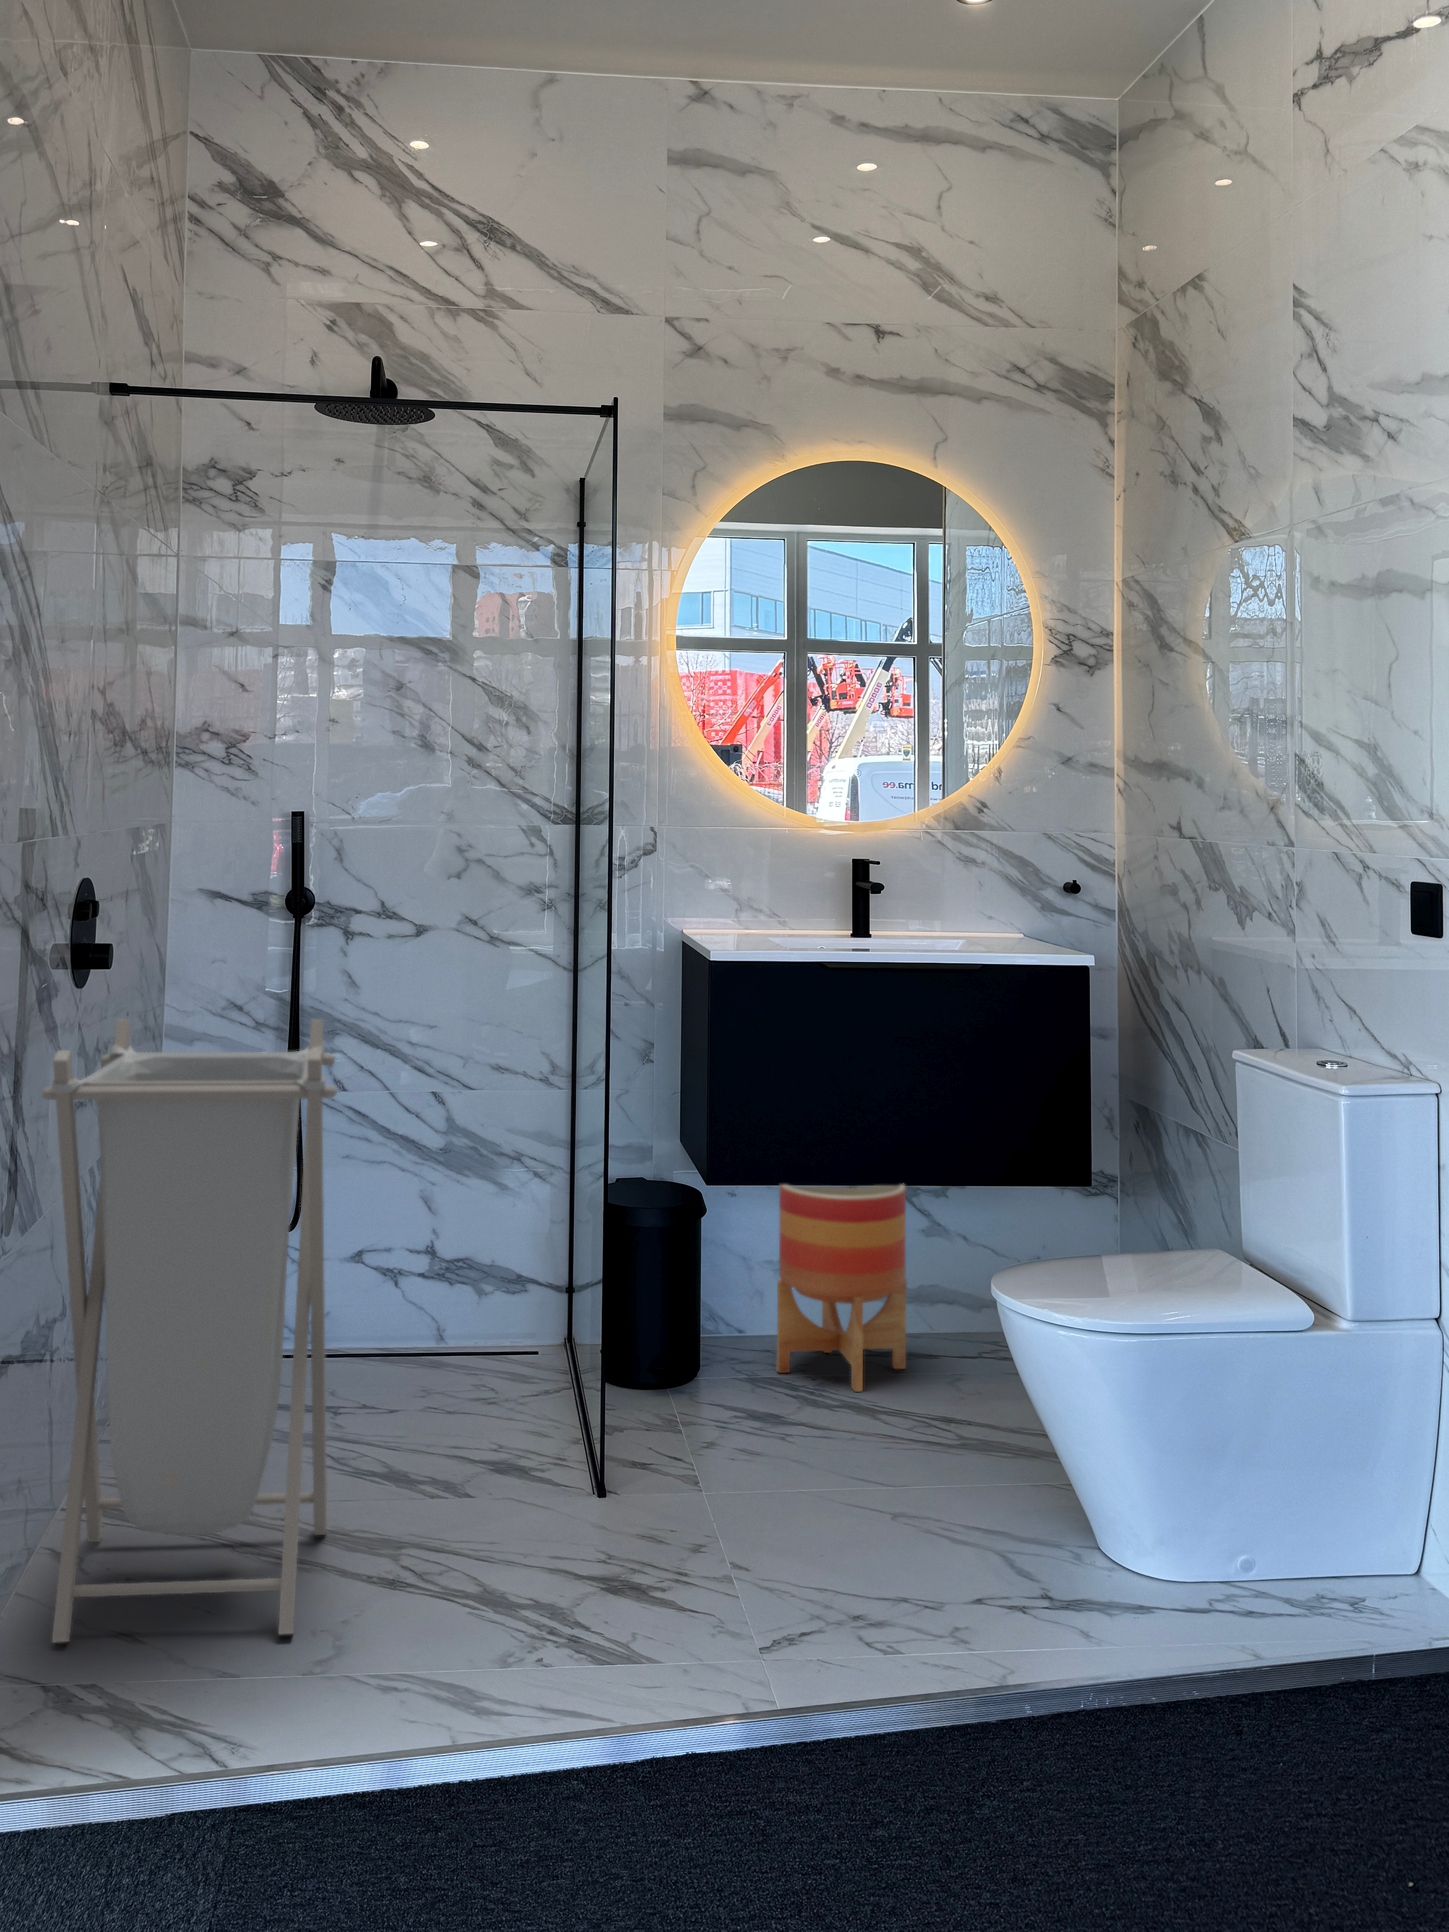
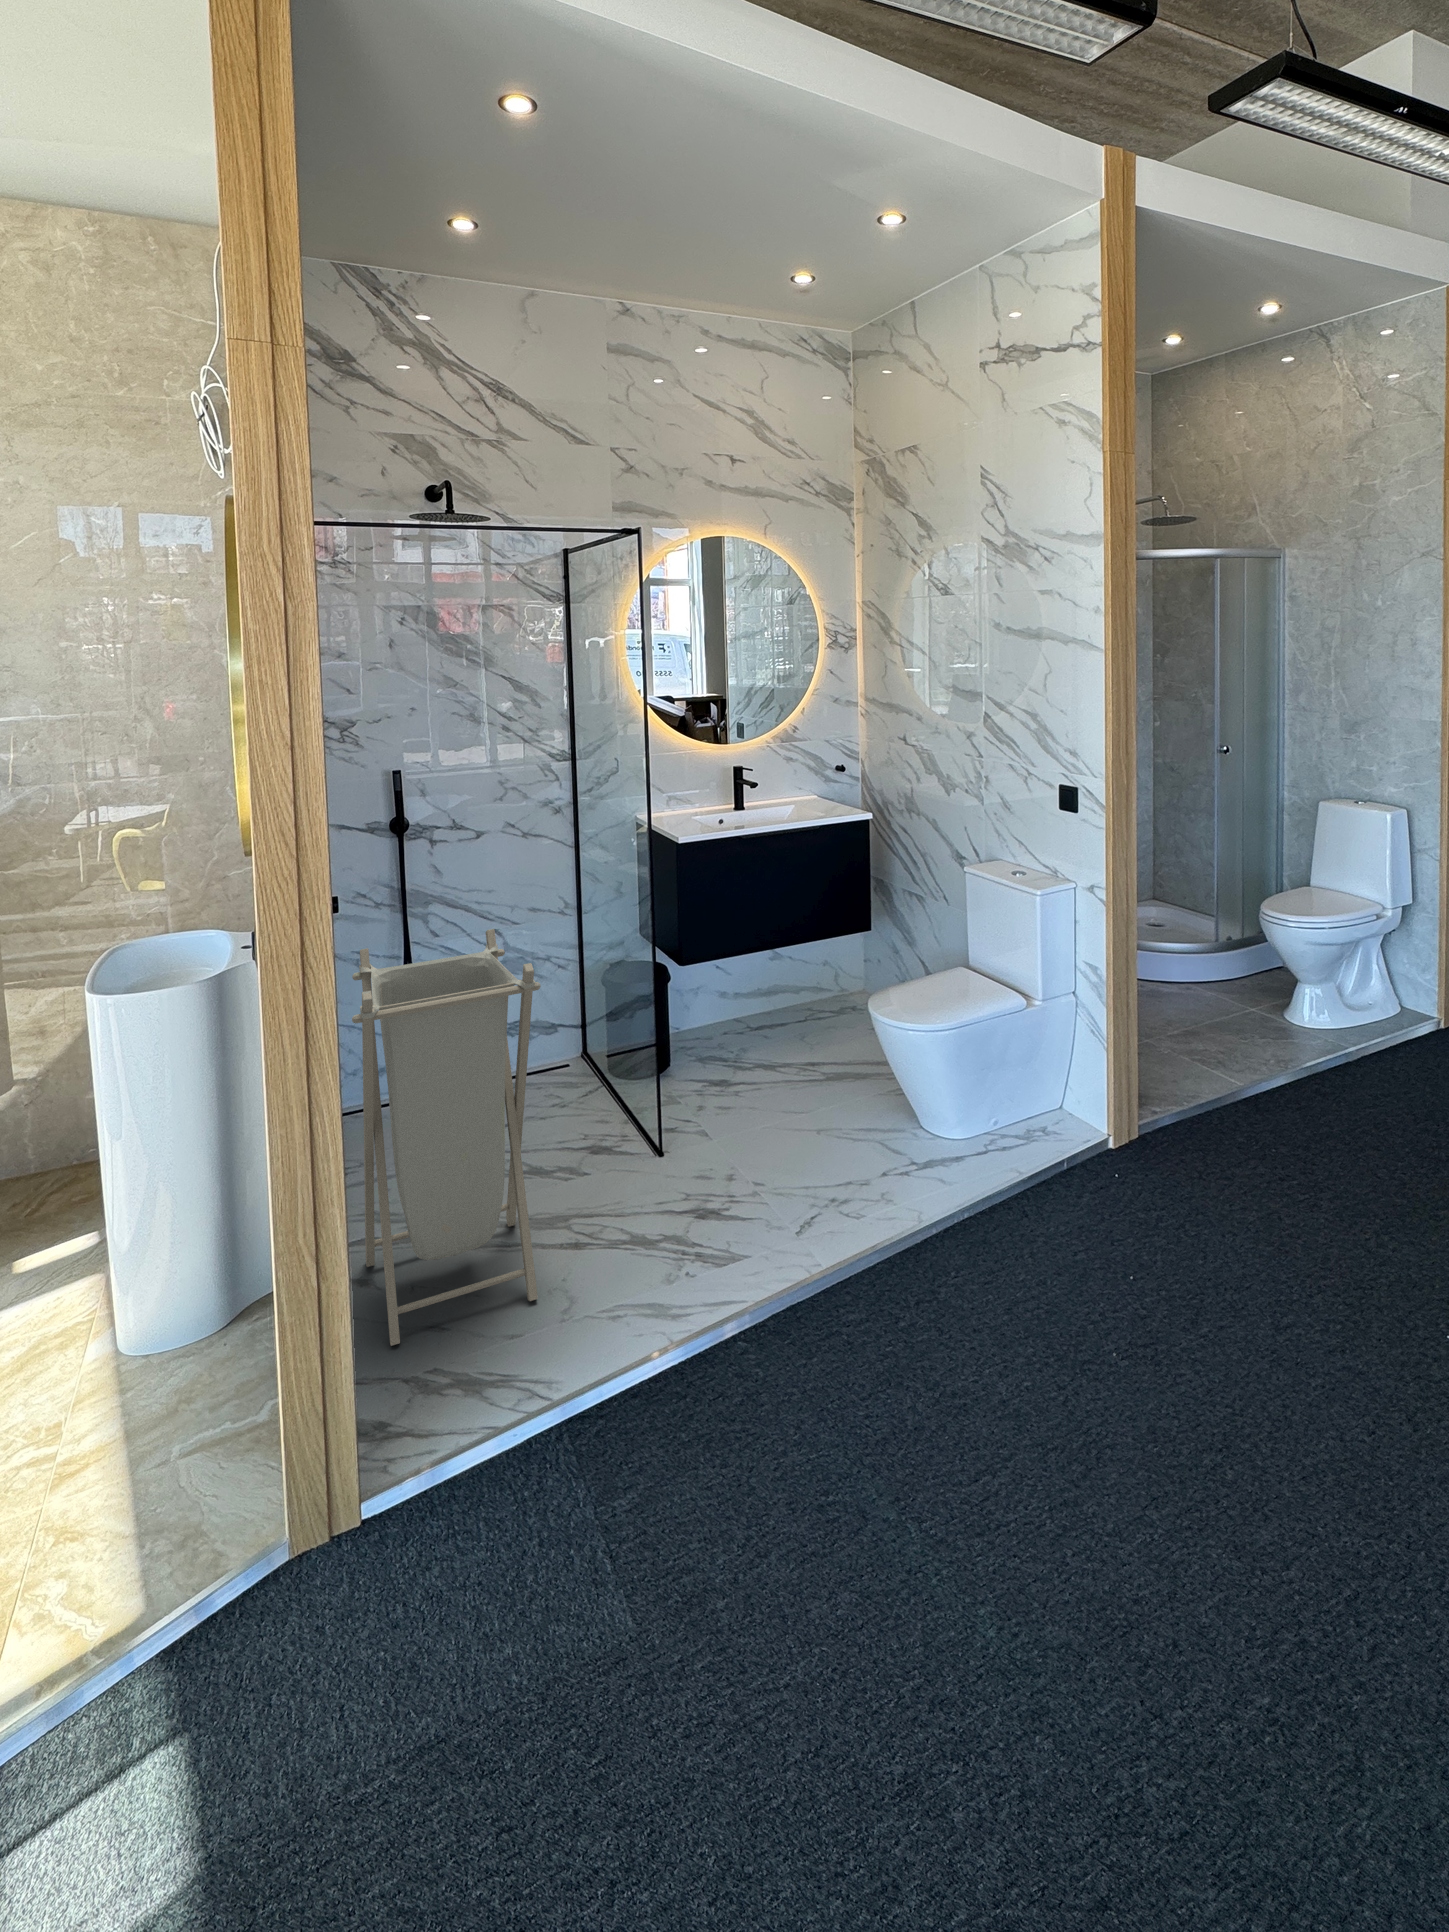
planter: present [777,1185,907,1392] -> none [703,938,773,1061]

